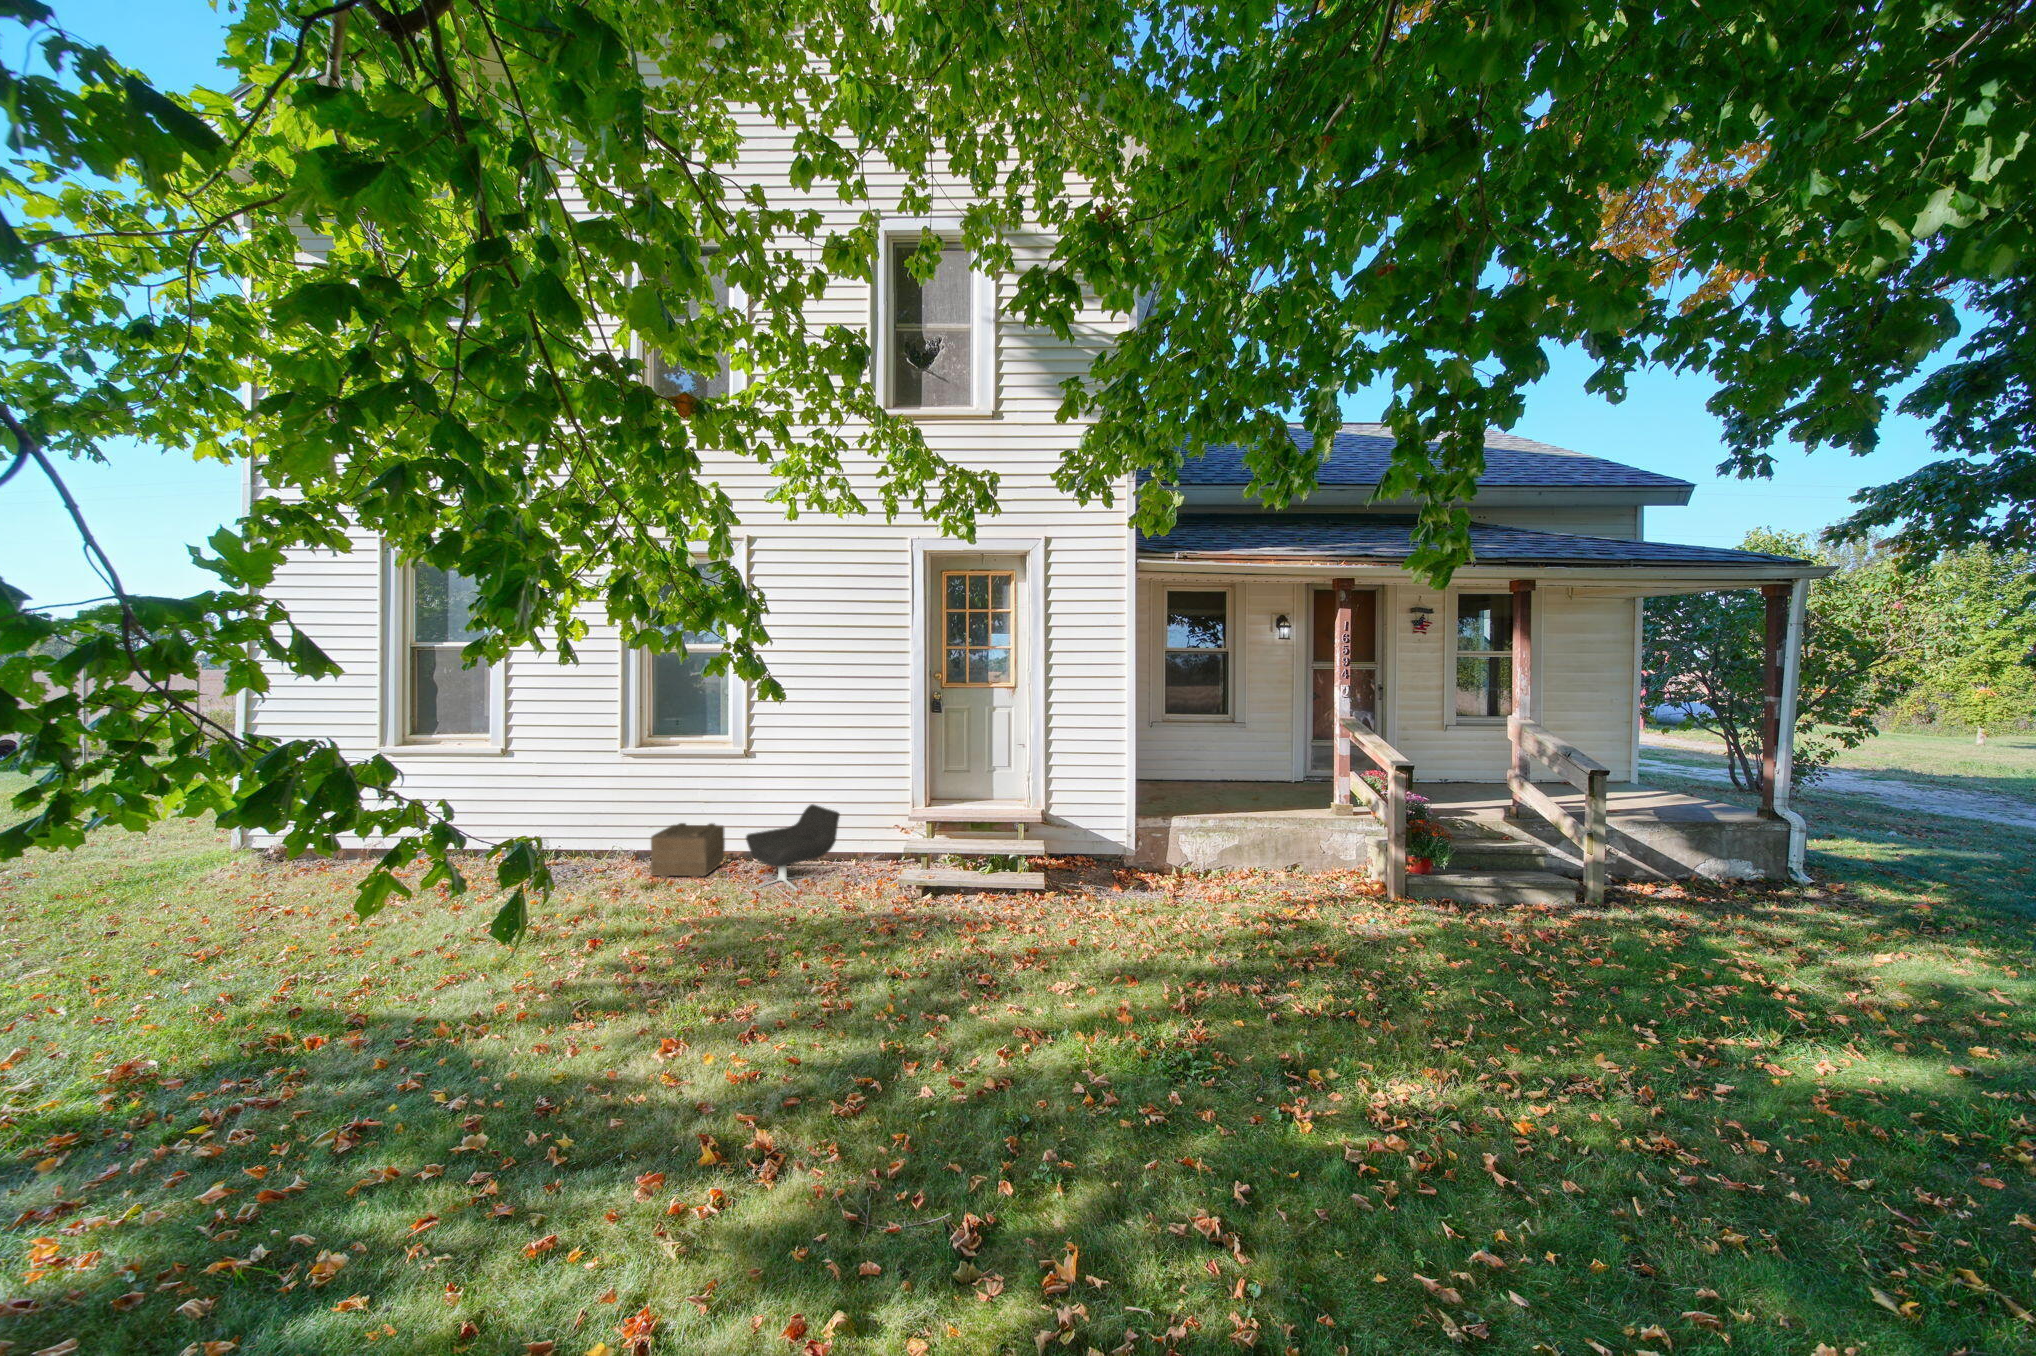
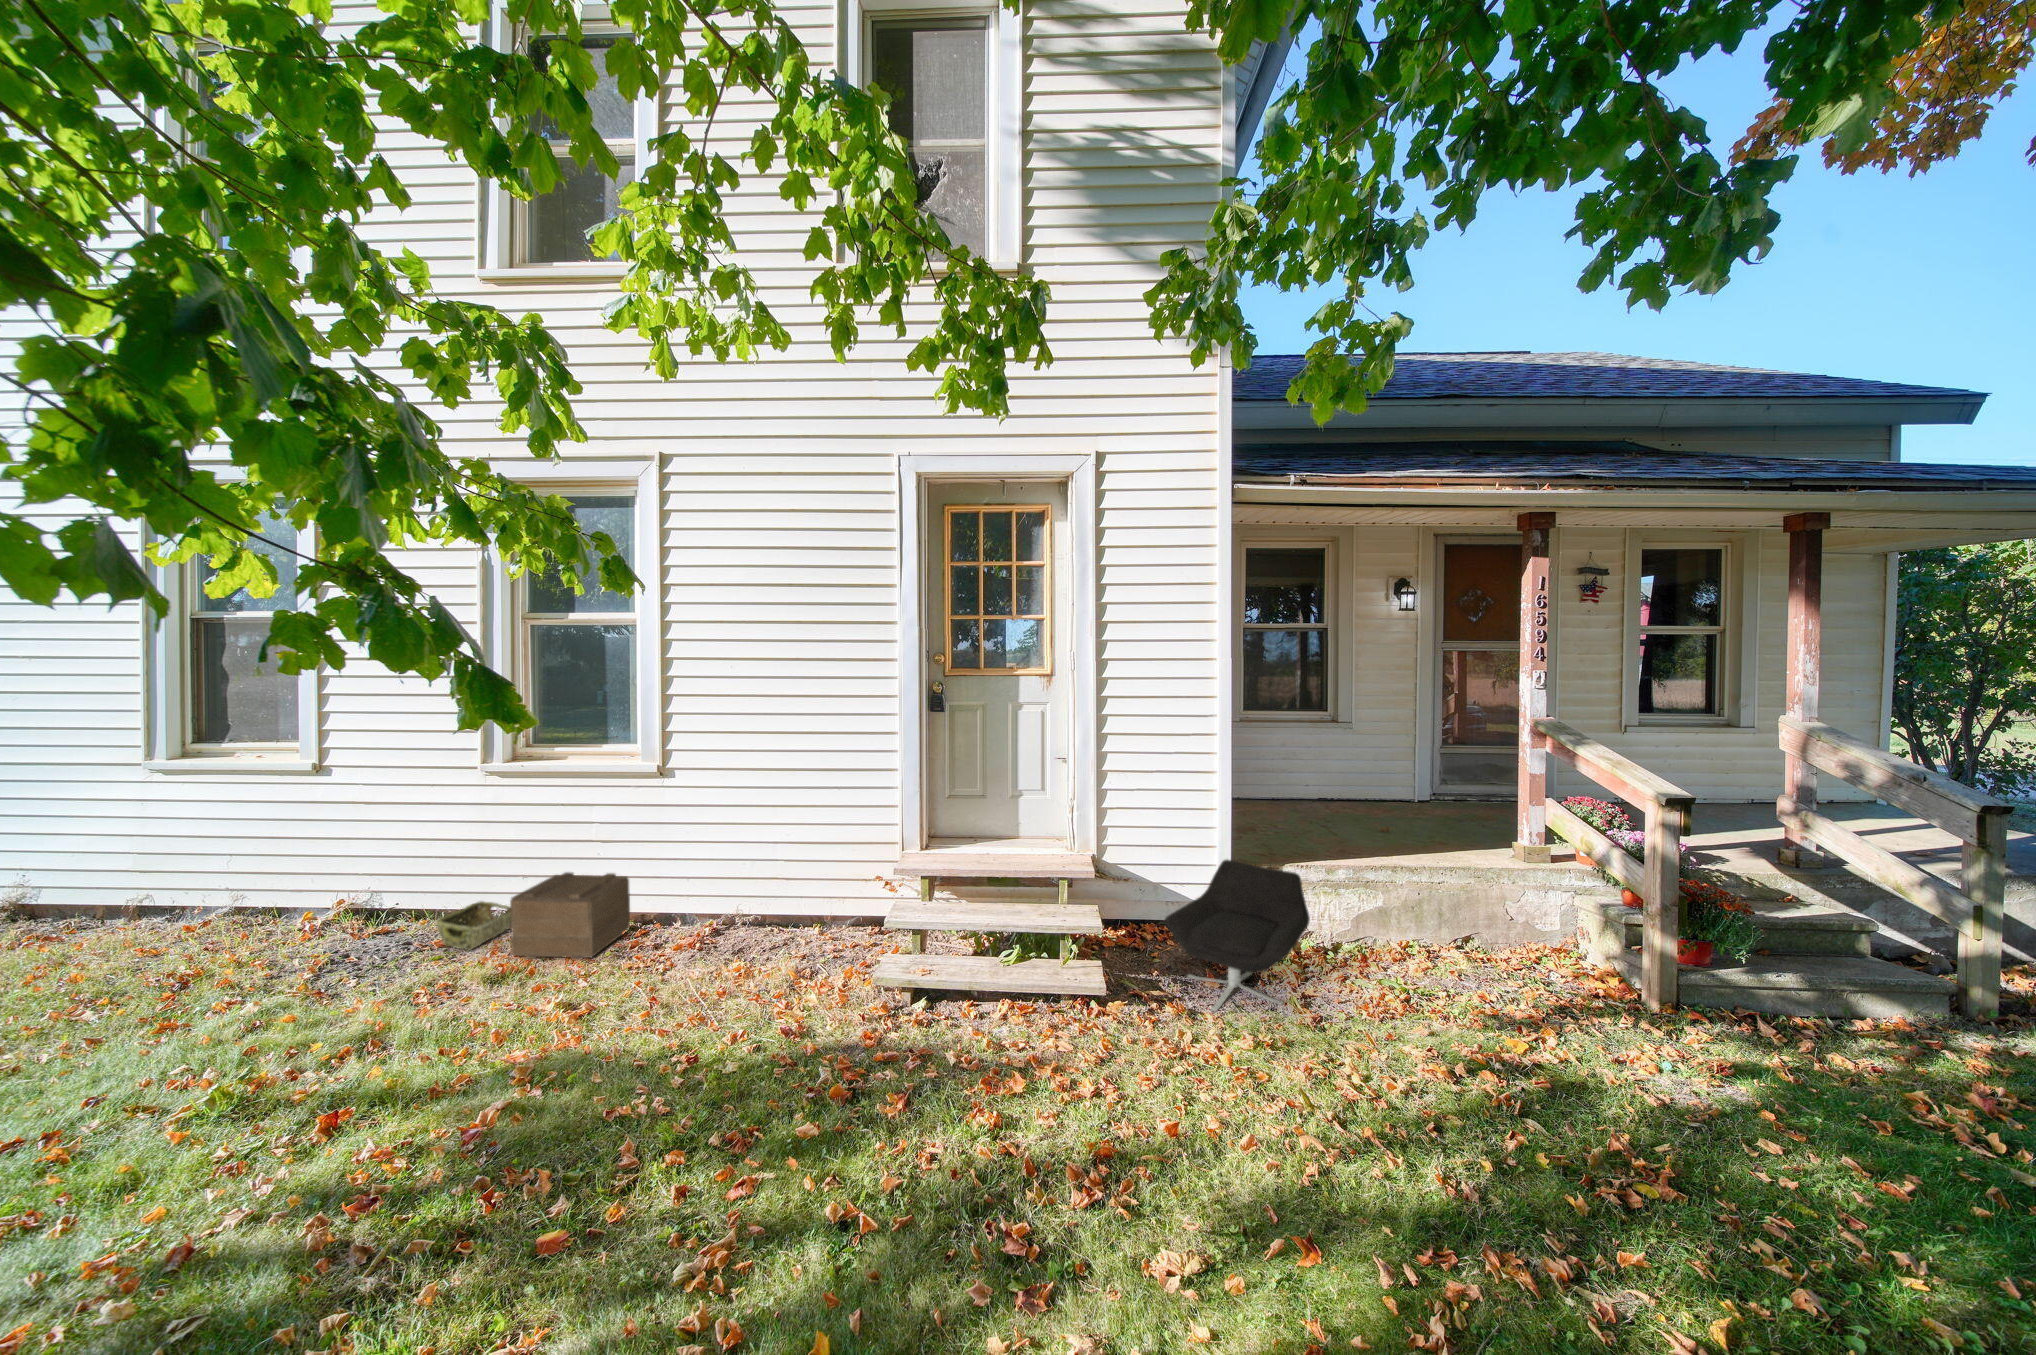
lounge chair: present [746,804,840,890] -> present [1164,860,1310,1011]
woven basket: none [598,843,647,873] -> present [436,901,511,950]

